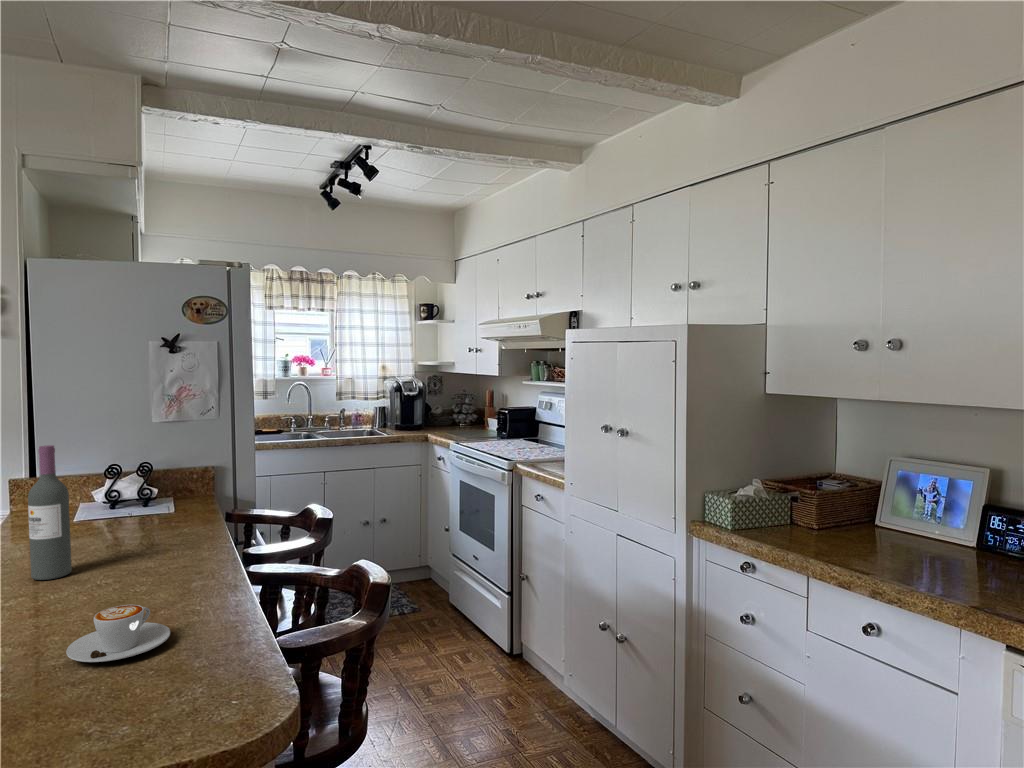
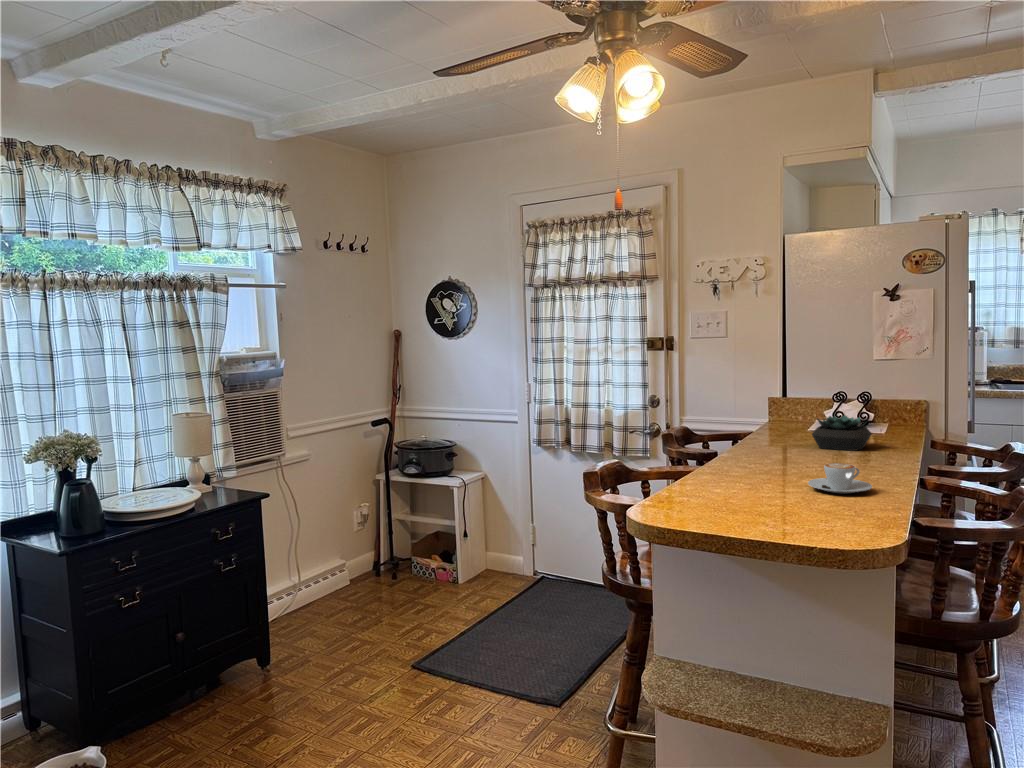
wine bottle: present [28,445,72,580] -> none [785,365,810,455]
succulent plant: none [74,503,158,556] -> present [812,415,871,451]

